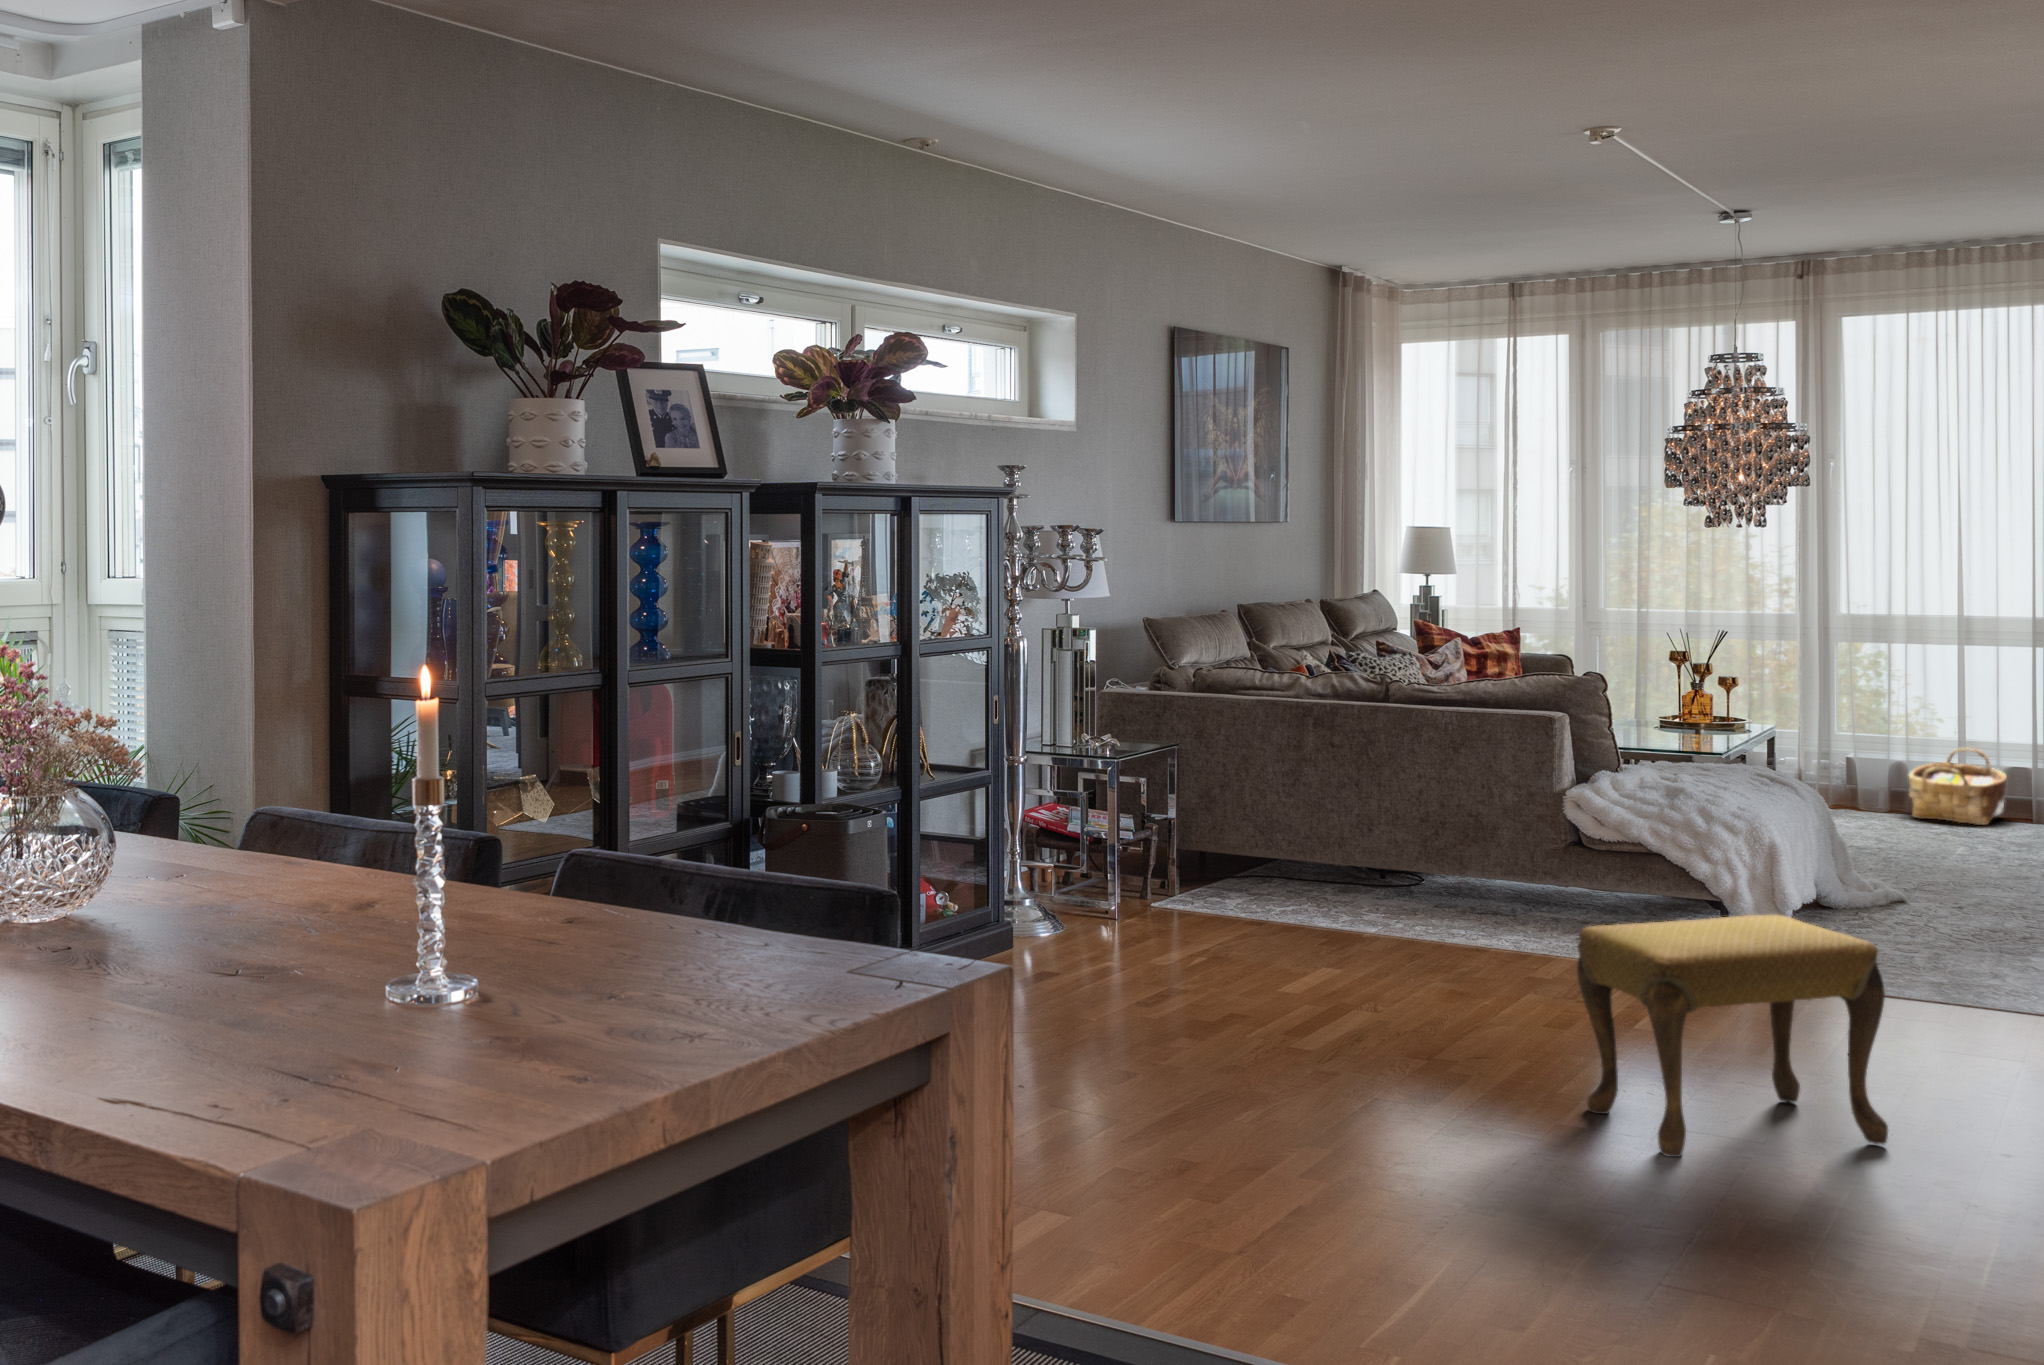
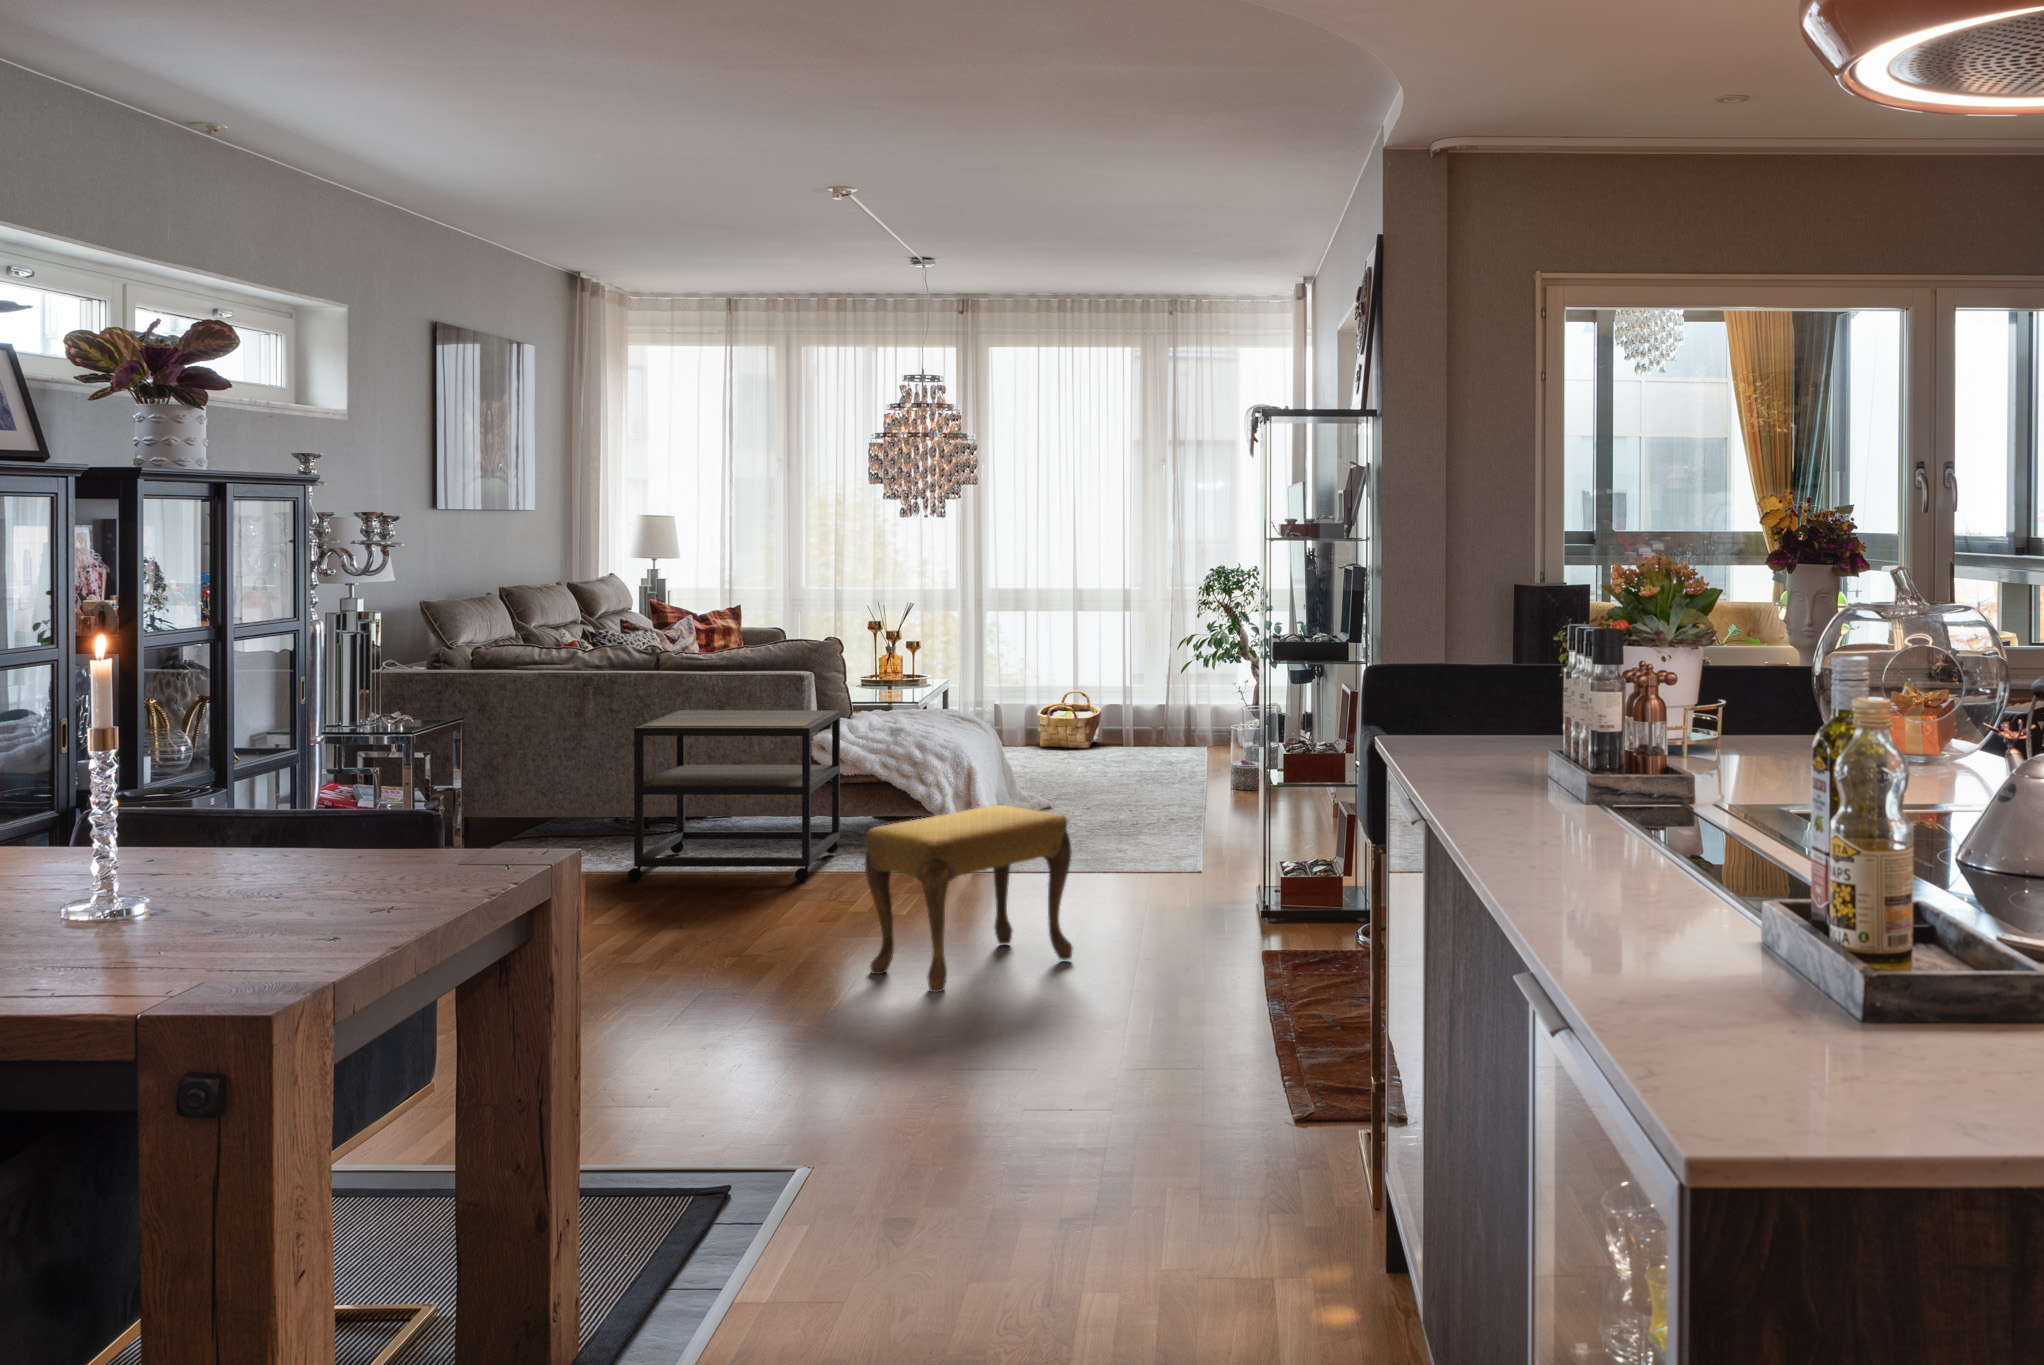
side table: none [1337,749,1596,967] -> present [627,710,840,882]

